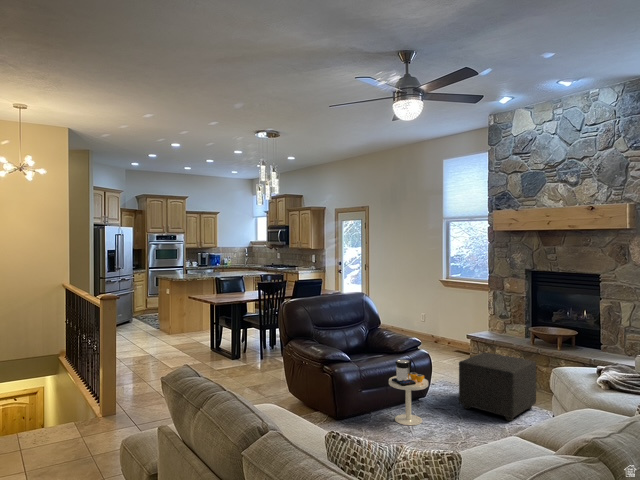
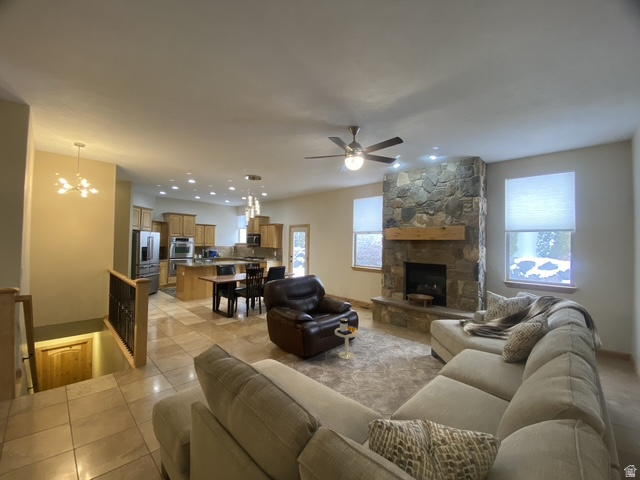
ottoman: present [459,352,536,421] -> none [374,311,416,352]

